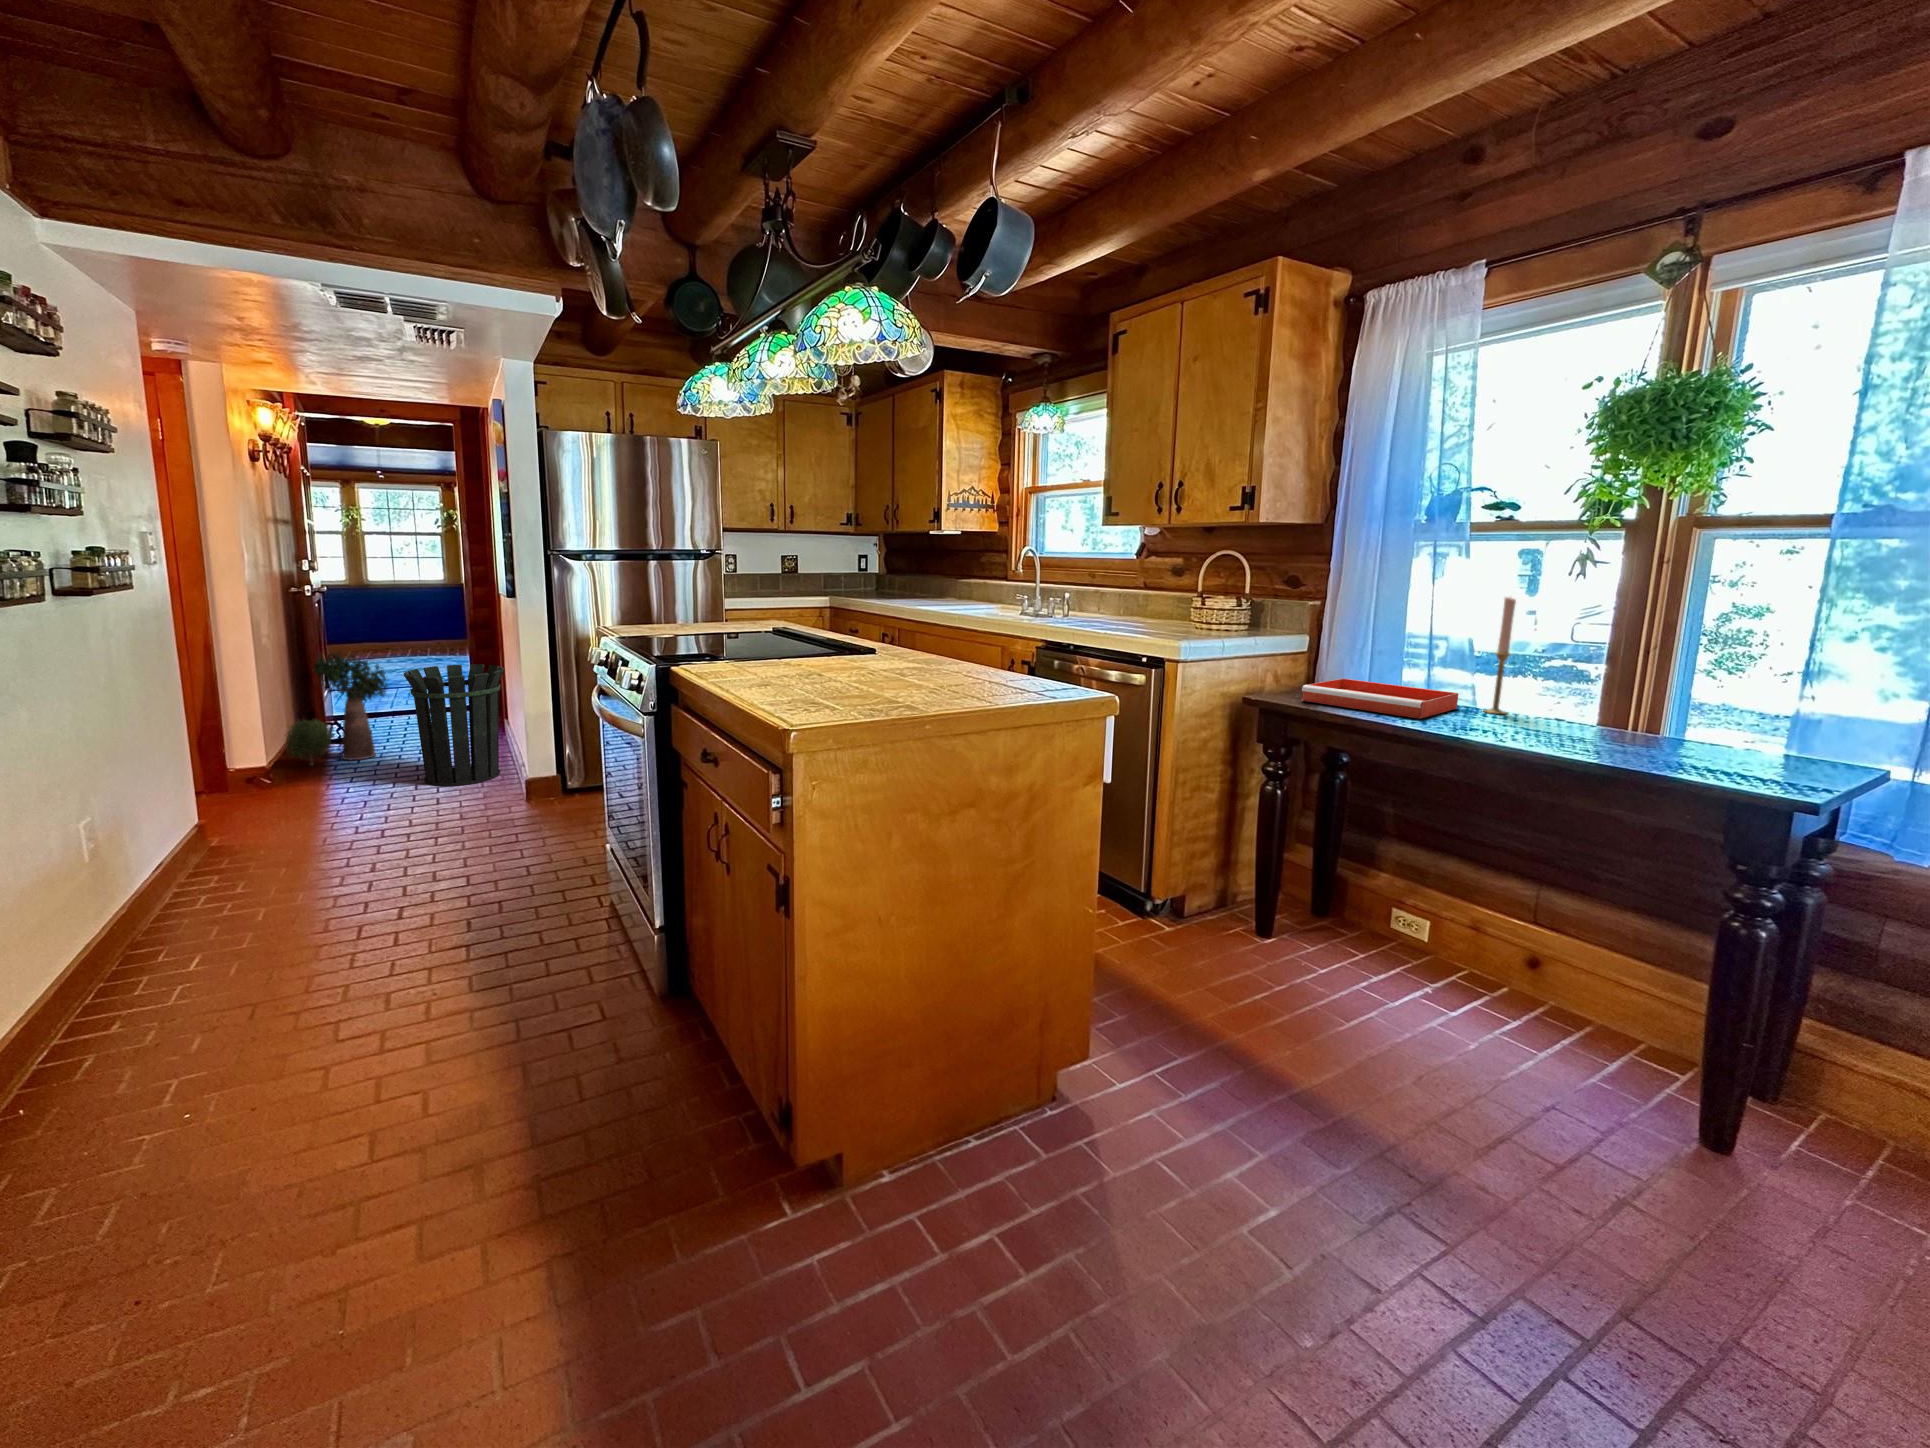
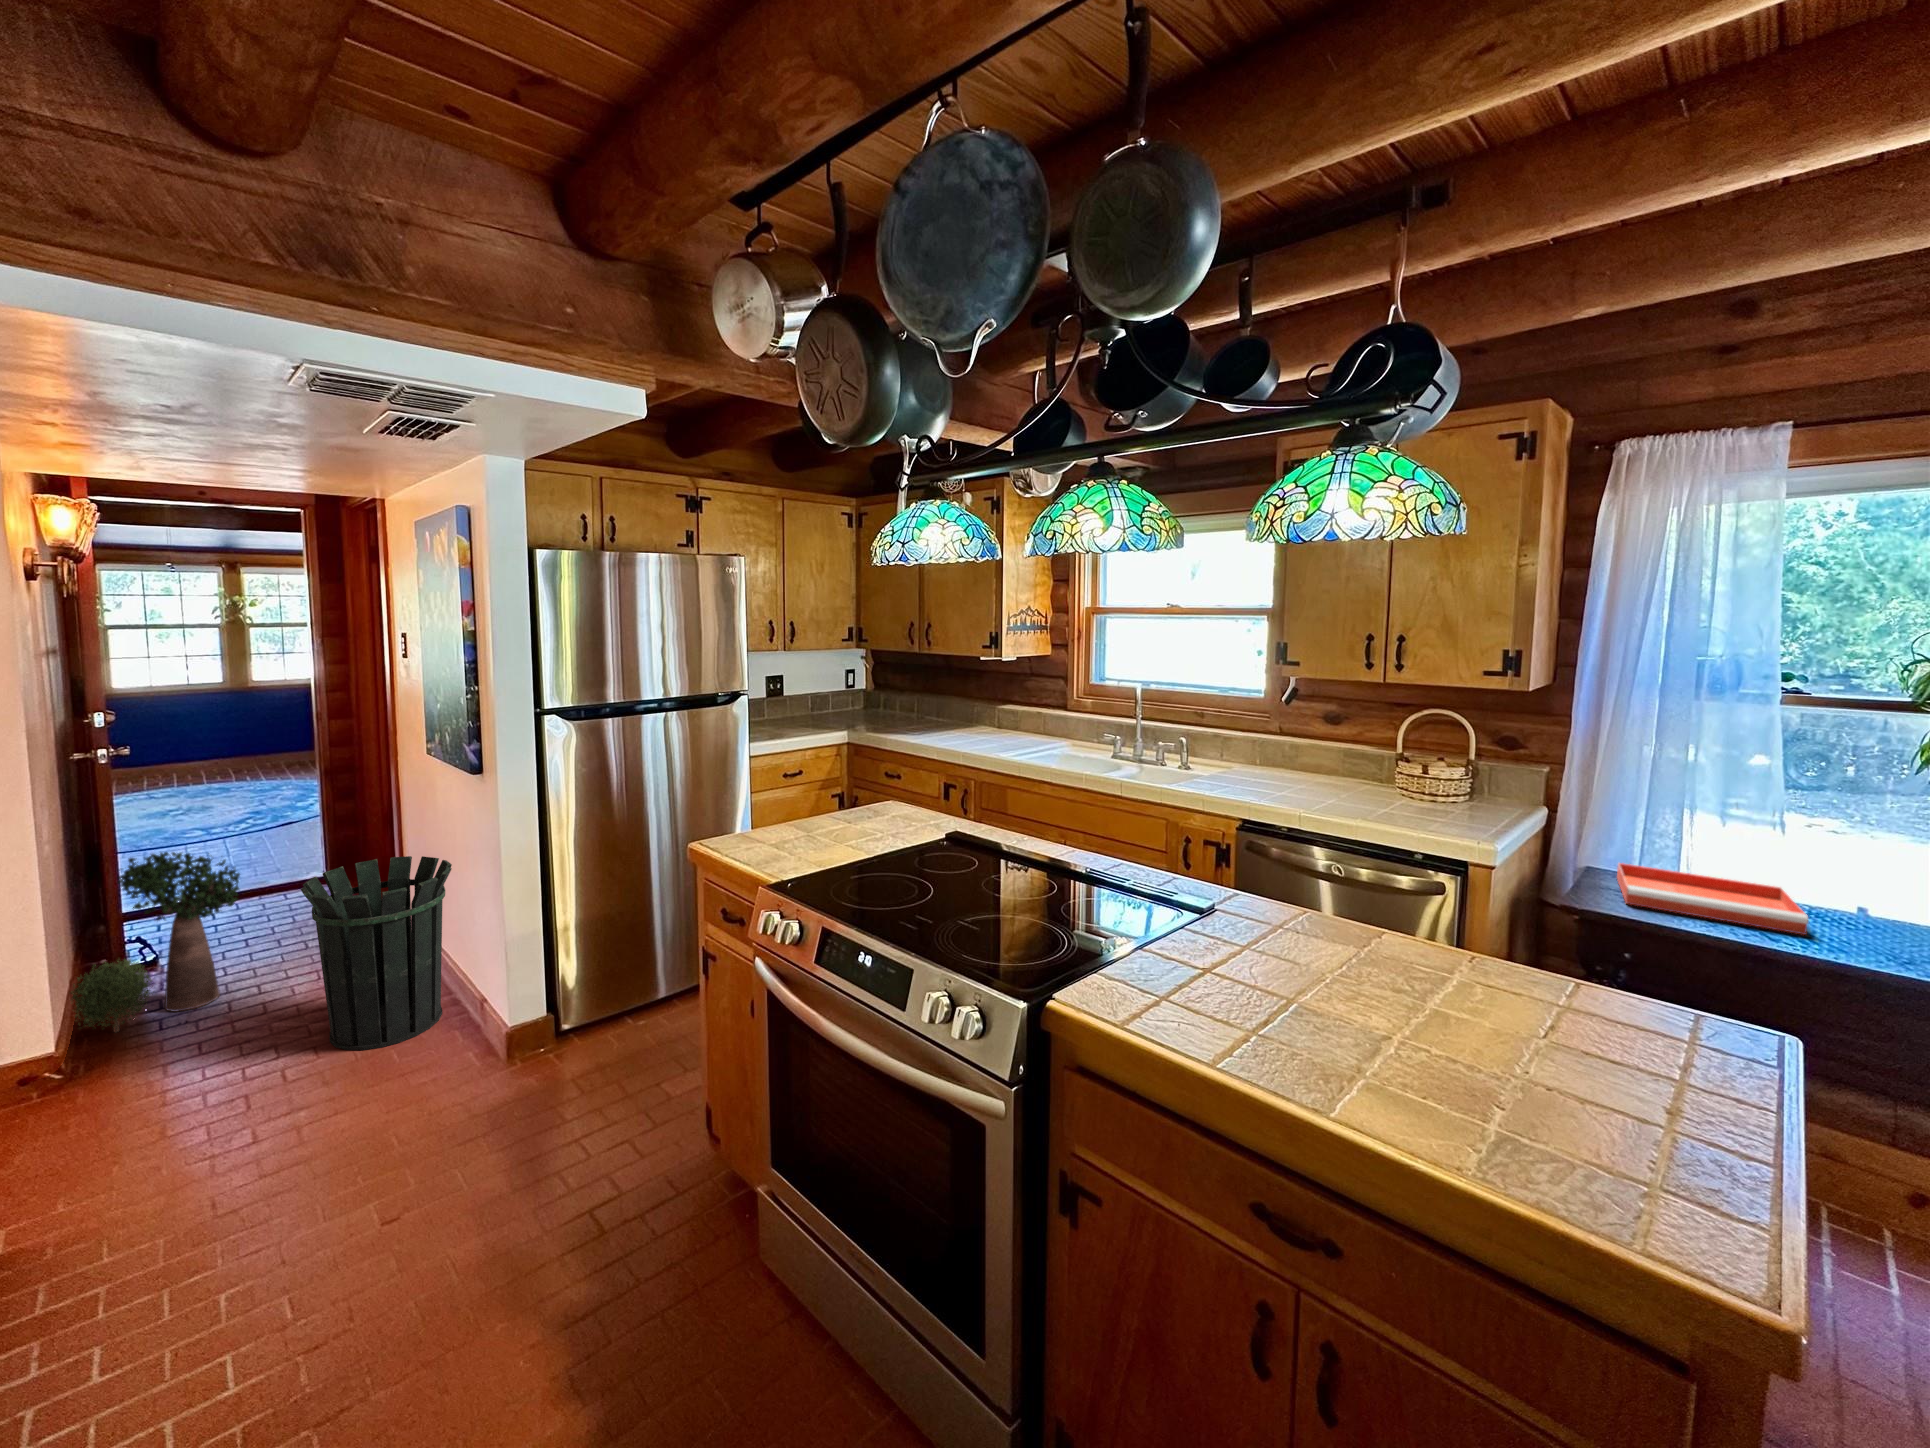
candlestick: present [1485,597,1516,714] -> none [1808,785,1846,912]

